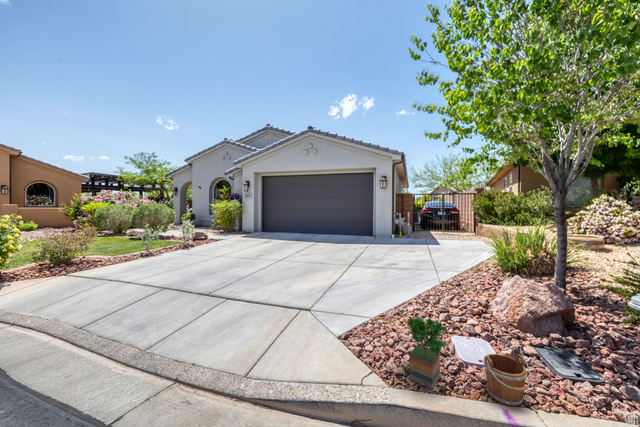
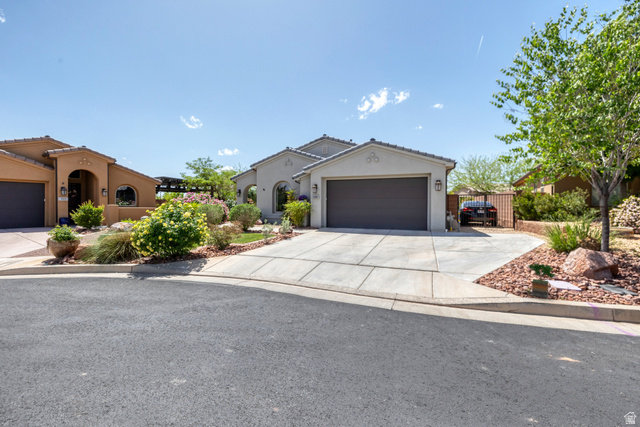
bucket: present [484,354,531,406] -> none [575,279,603,302]

